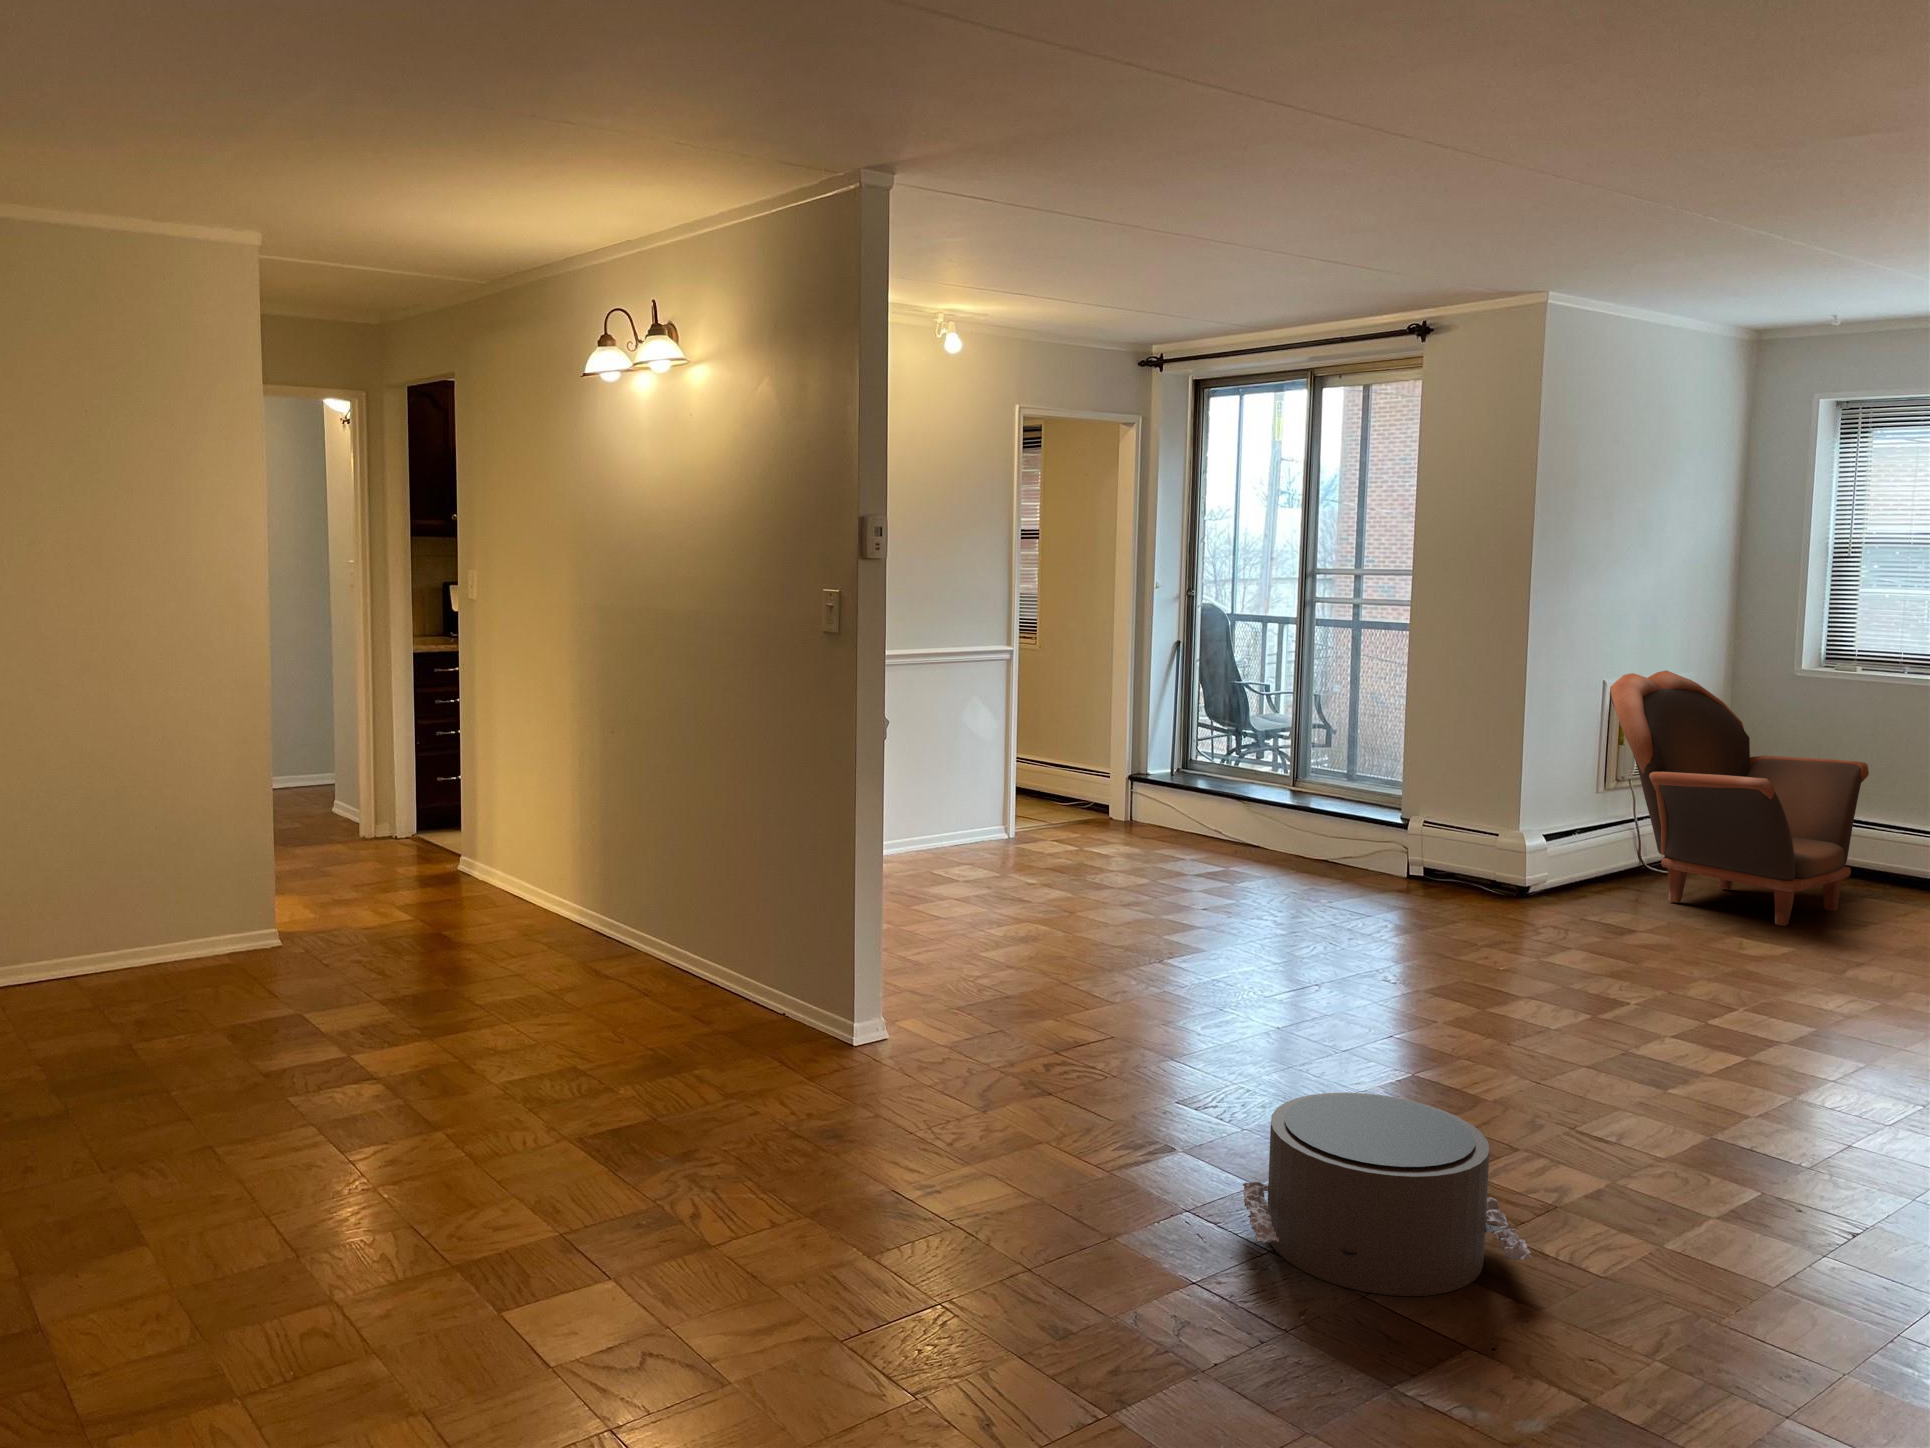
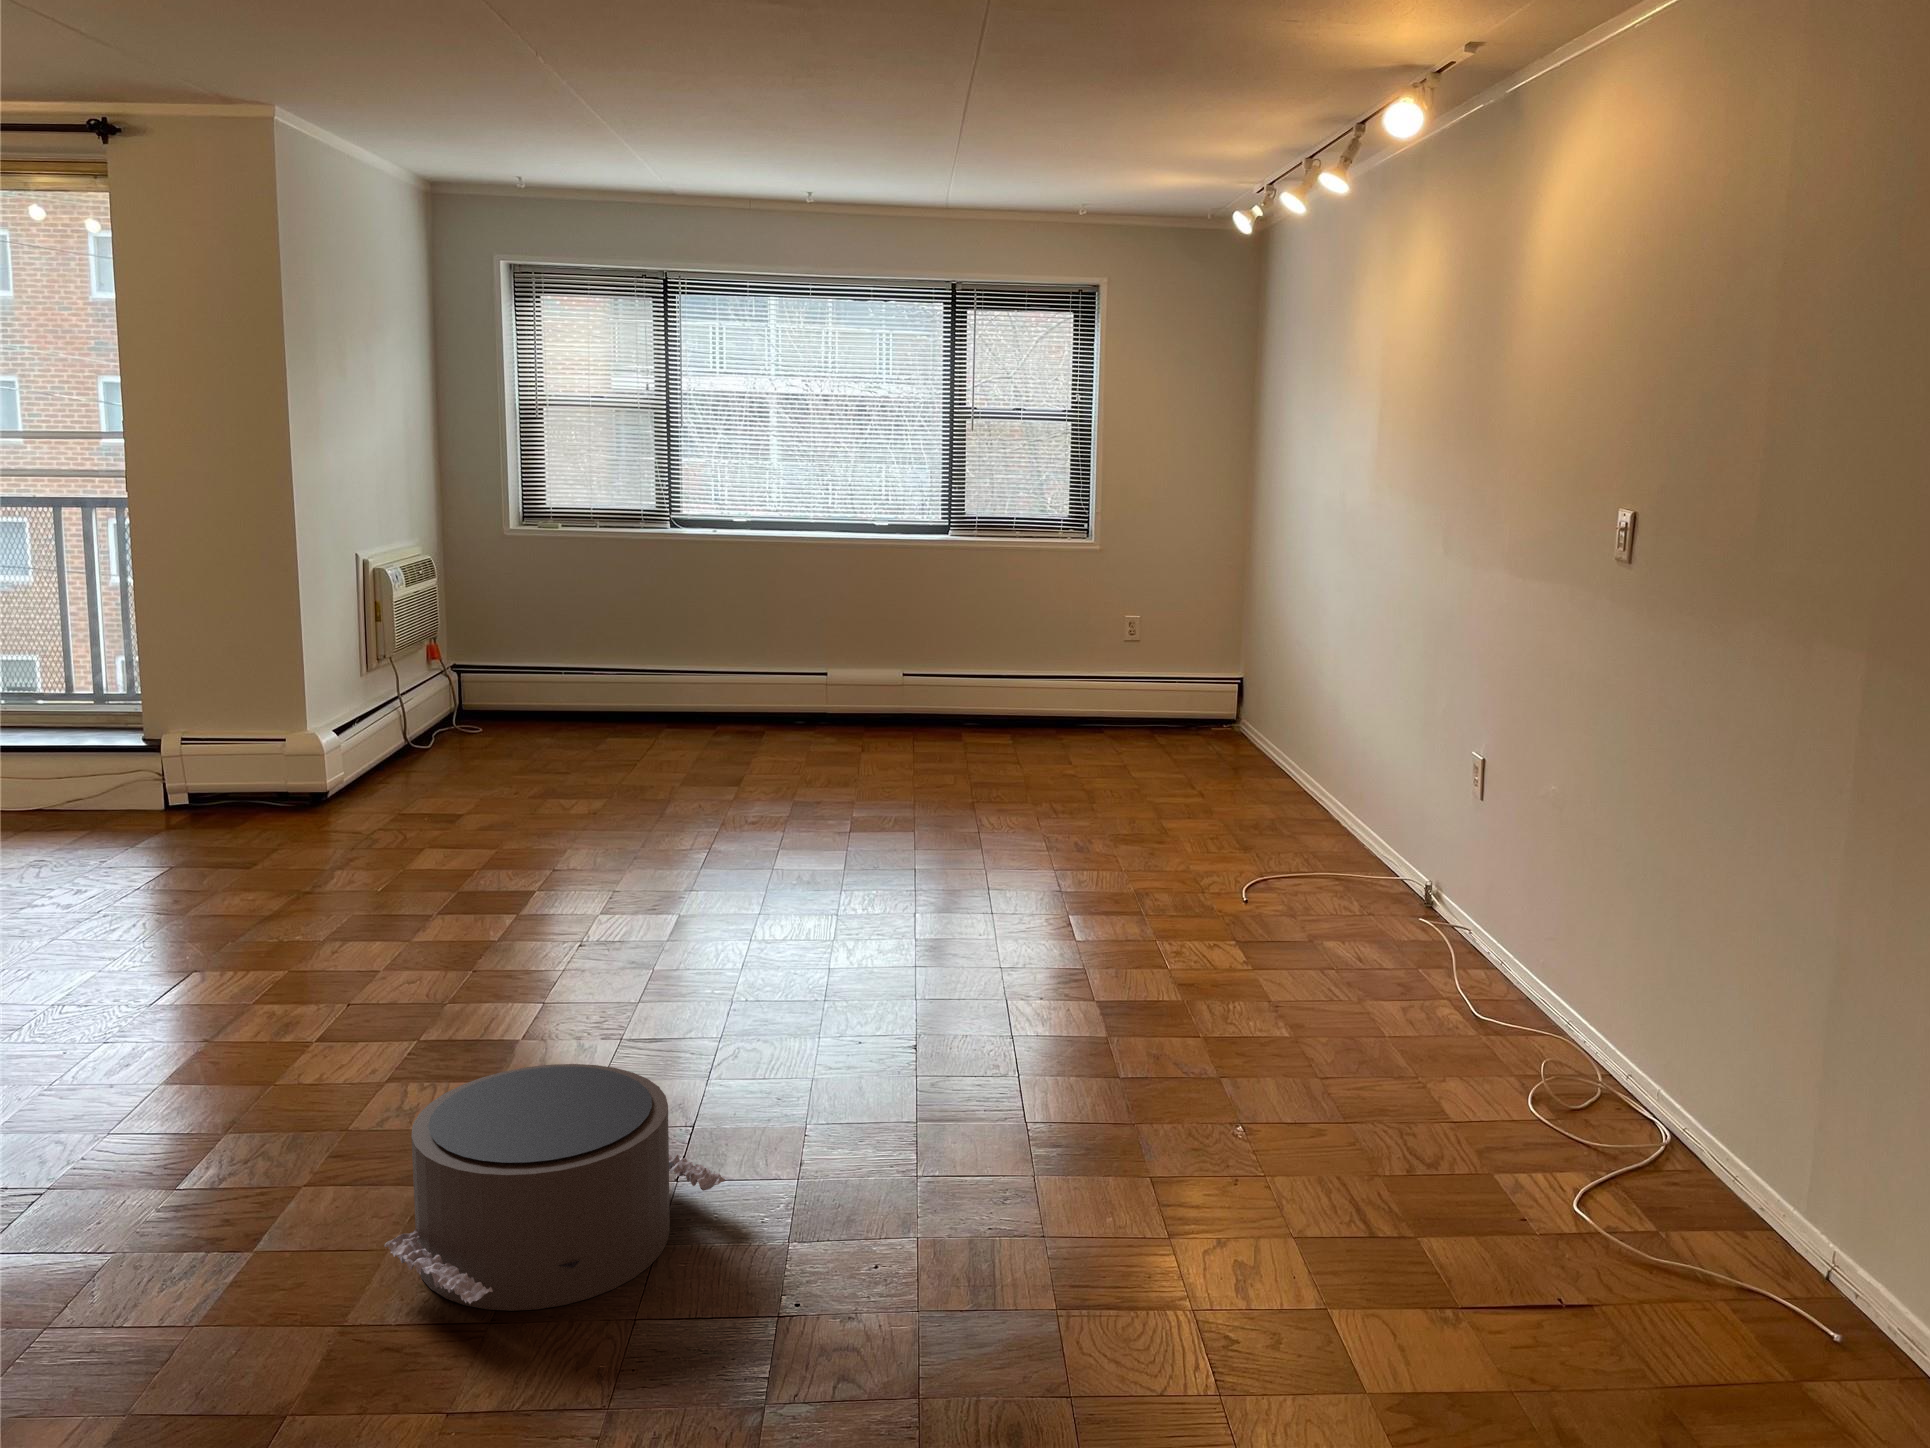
armchair: present [1610,671,1869,926] -> none [370,538,602,778]

